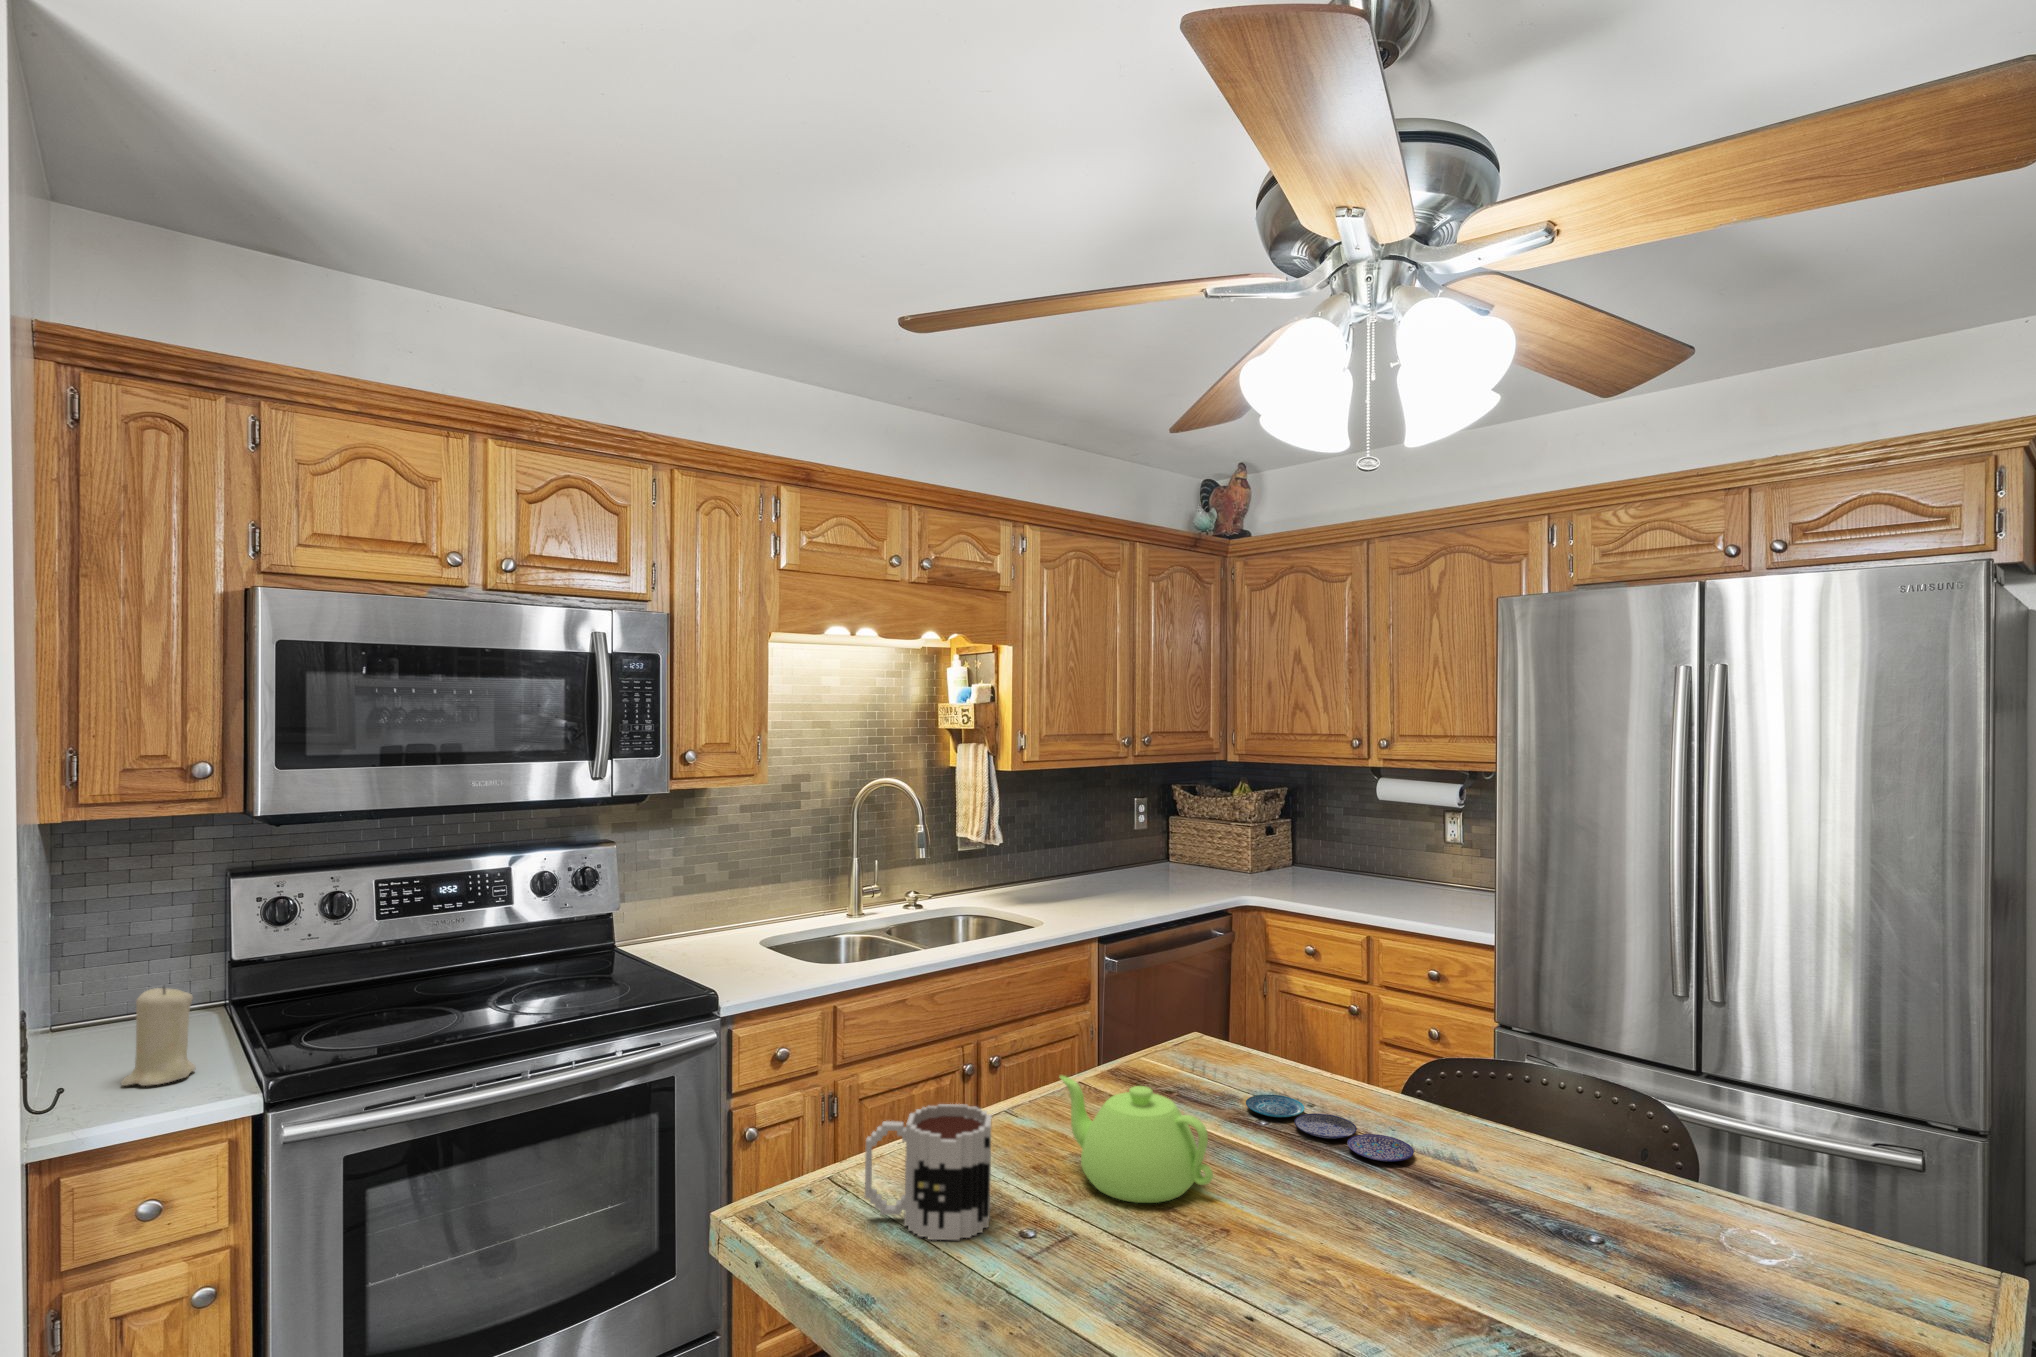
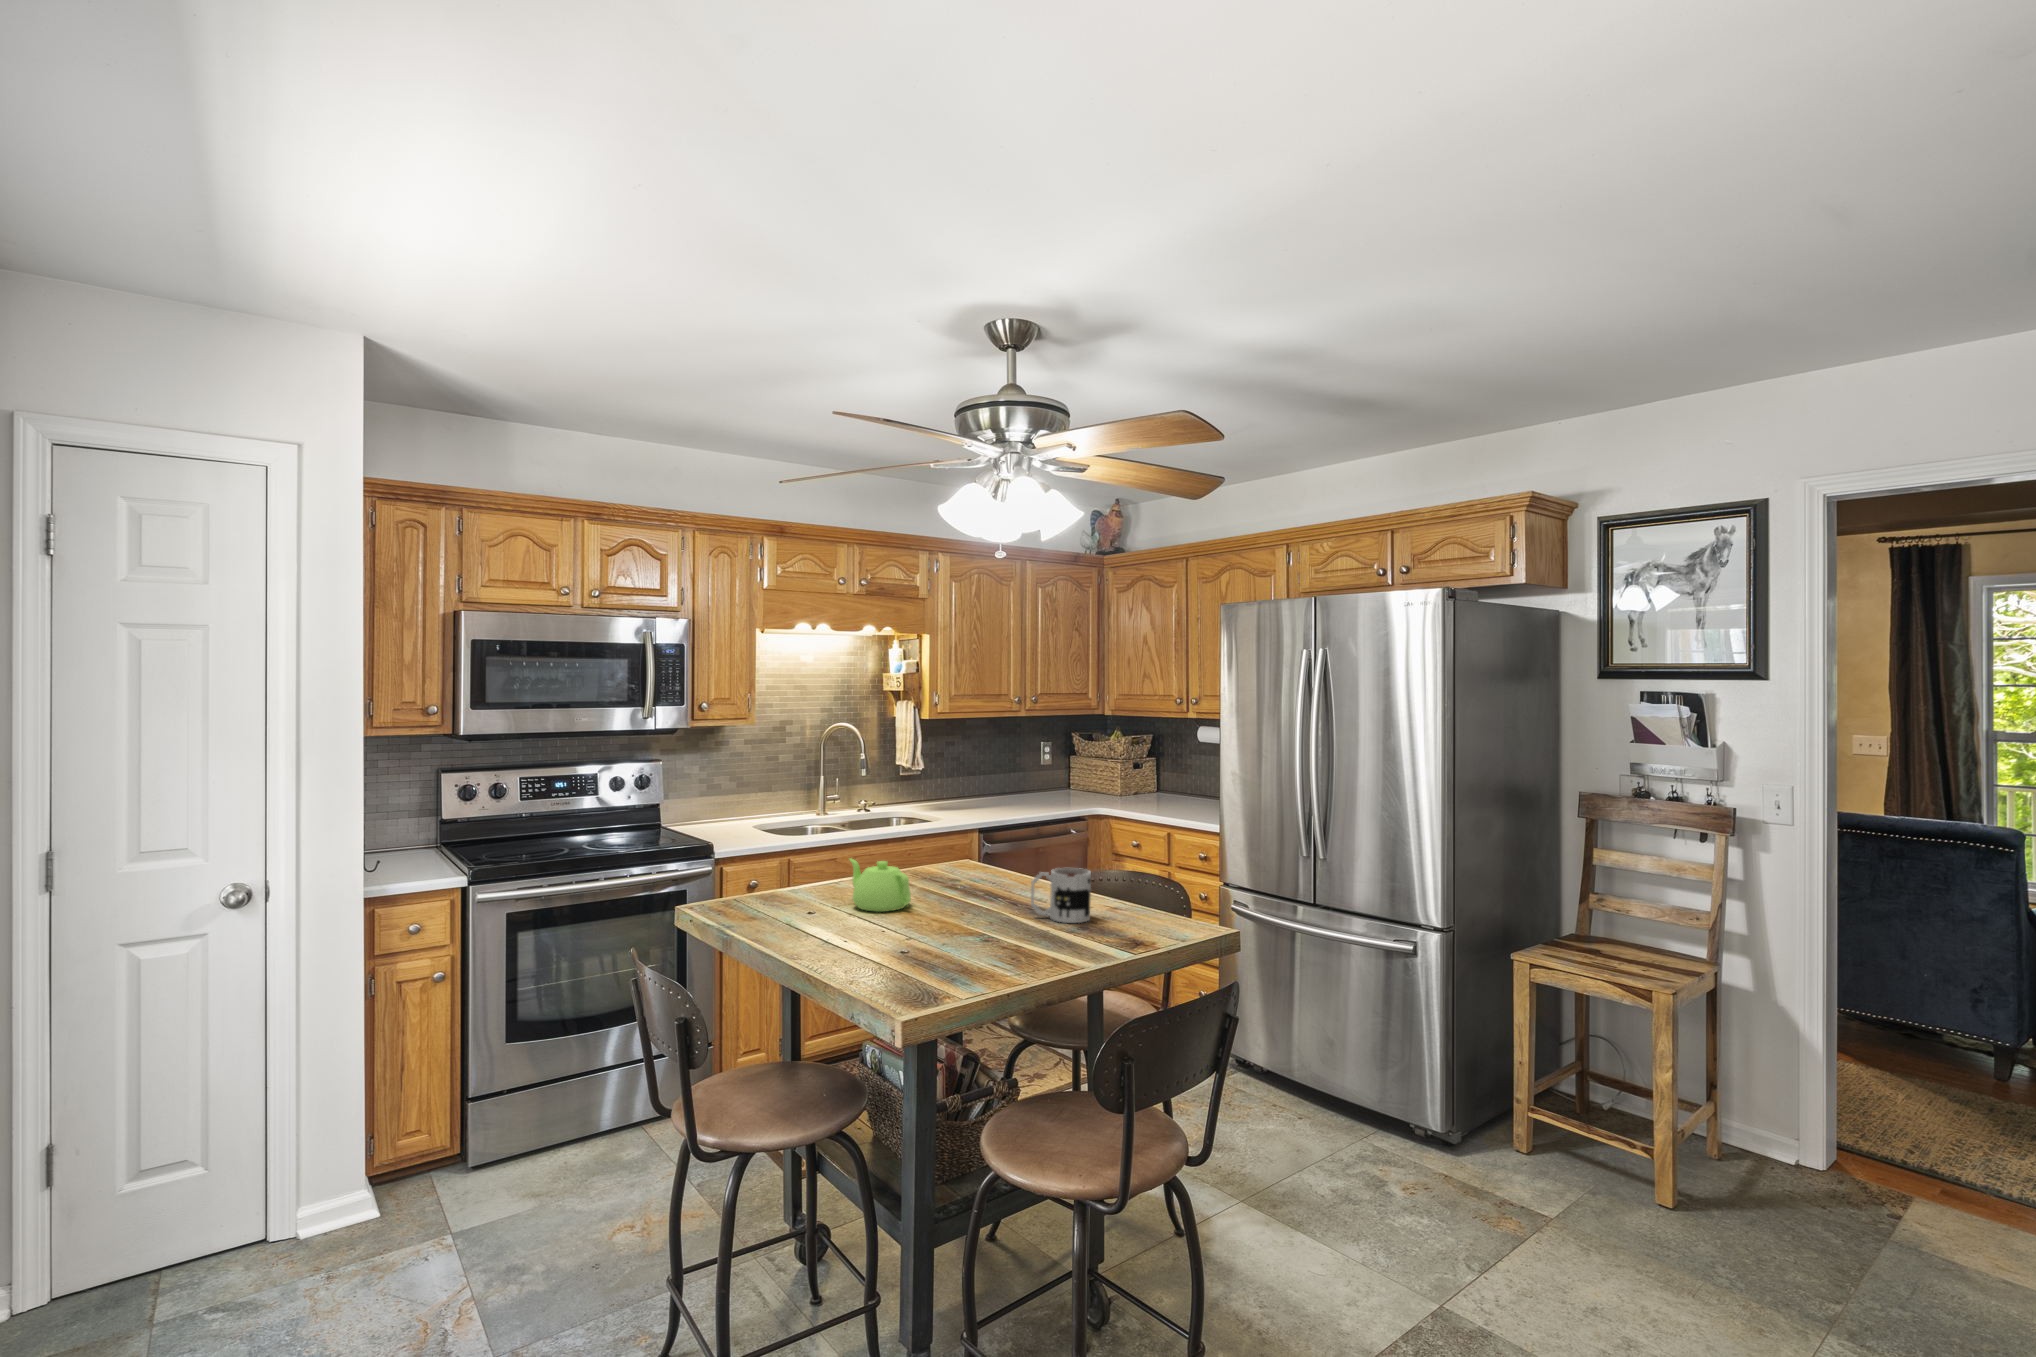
candle: present [121,986,196,1086] -> none [399,821,434,870]
plate: present [1246,1094,1414,1161] -> none [965,883,1030,904]
mug: present [865,1104,991,1240] -> present [1031,868,1091,923]

